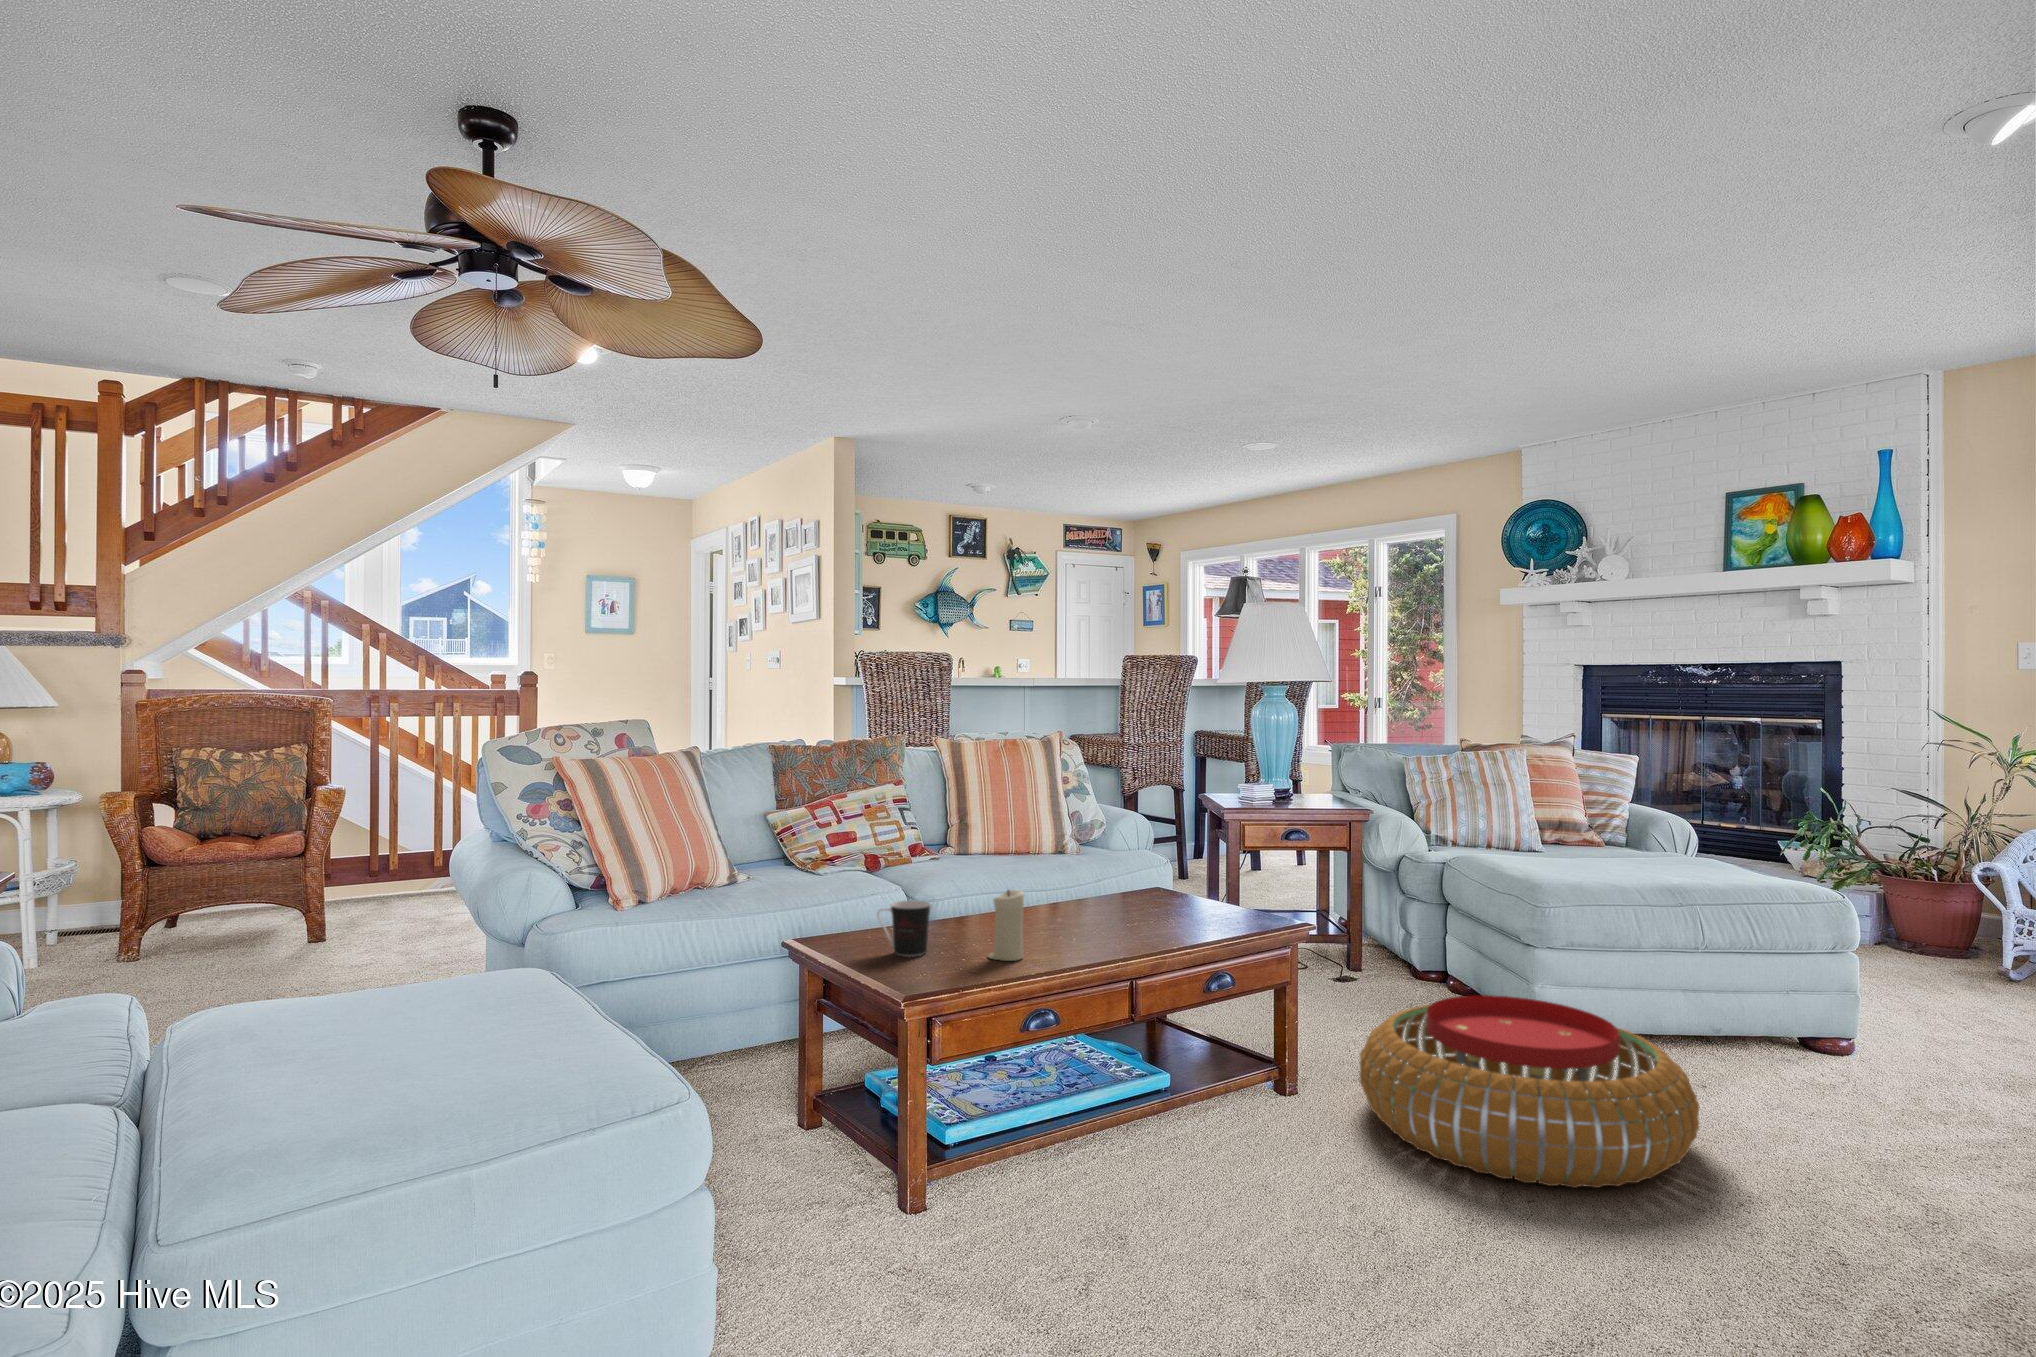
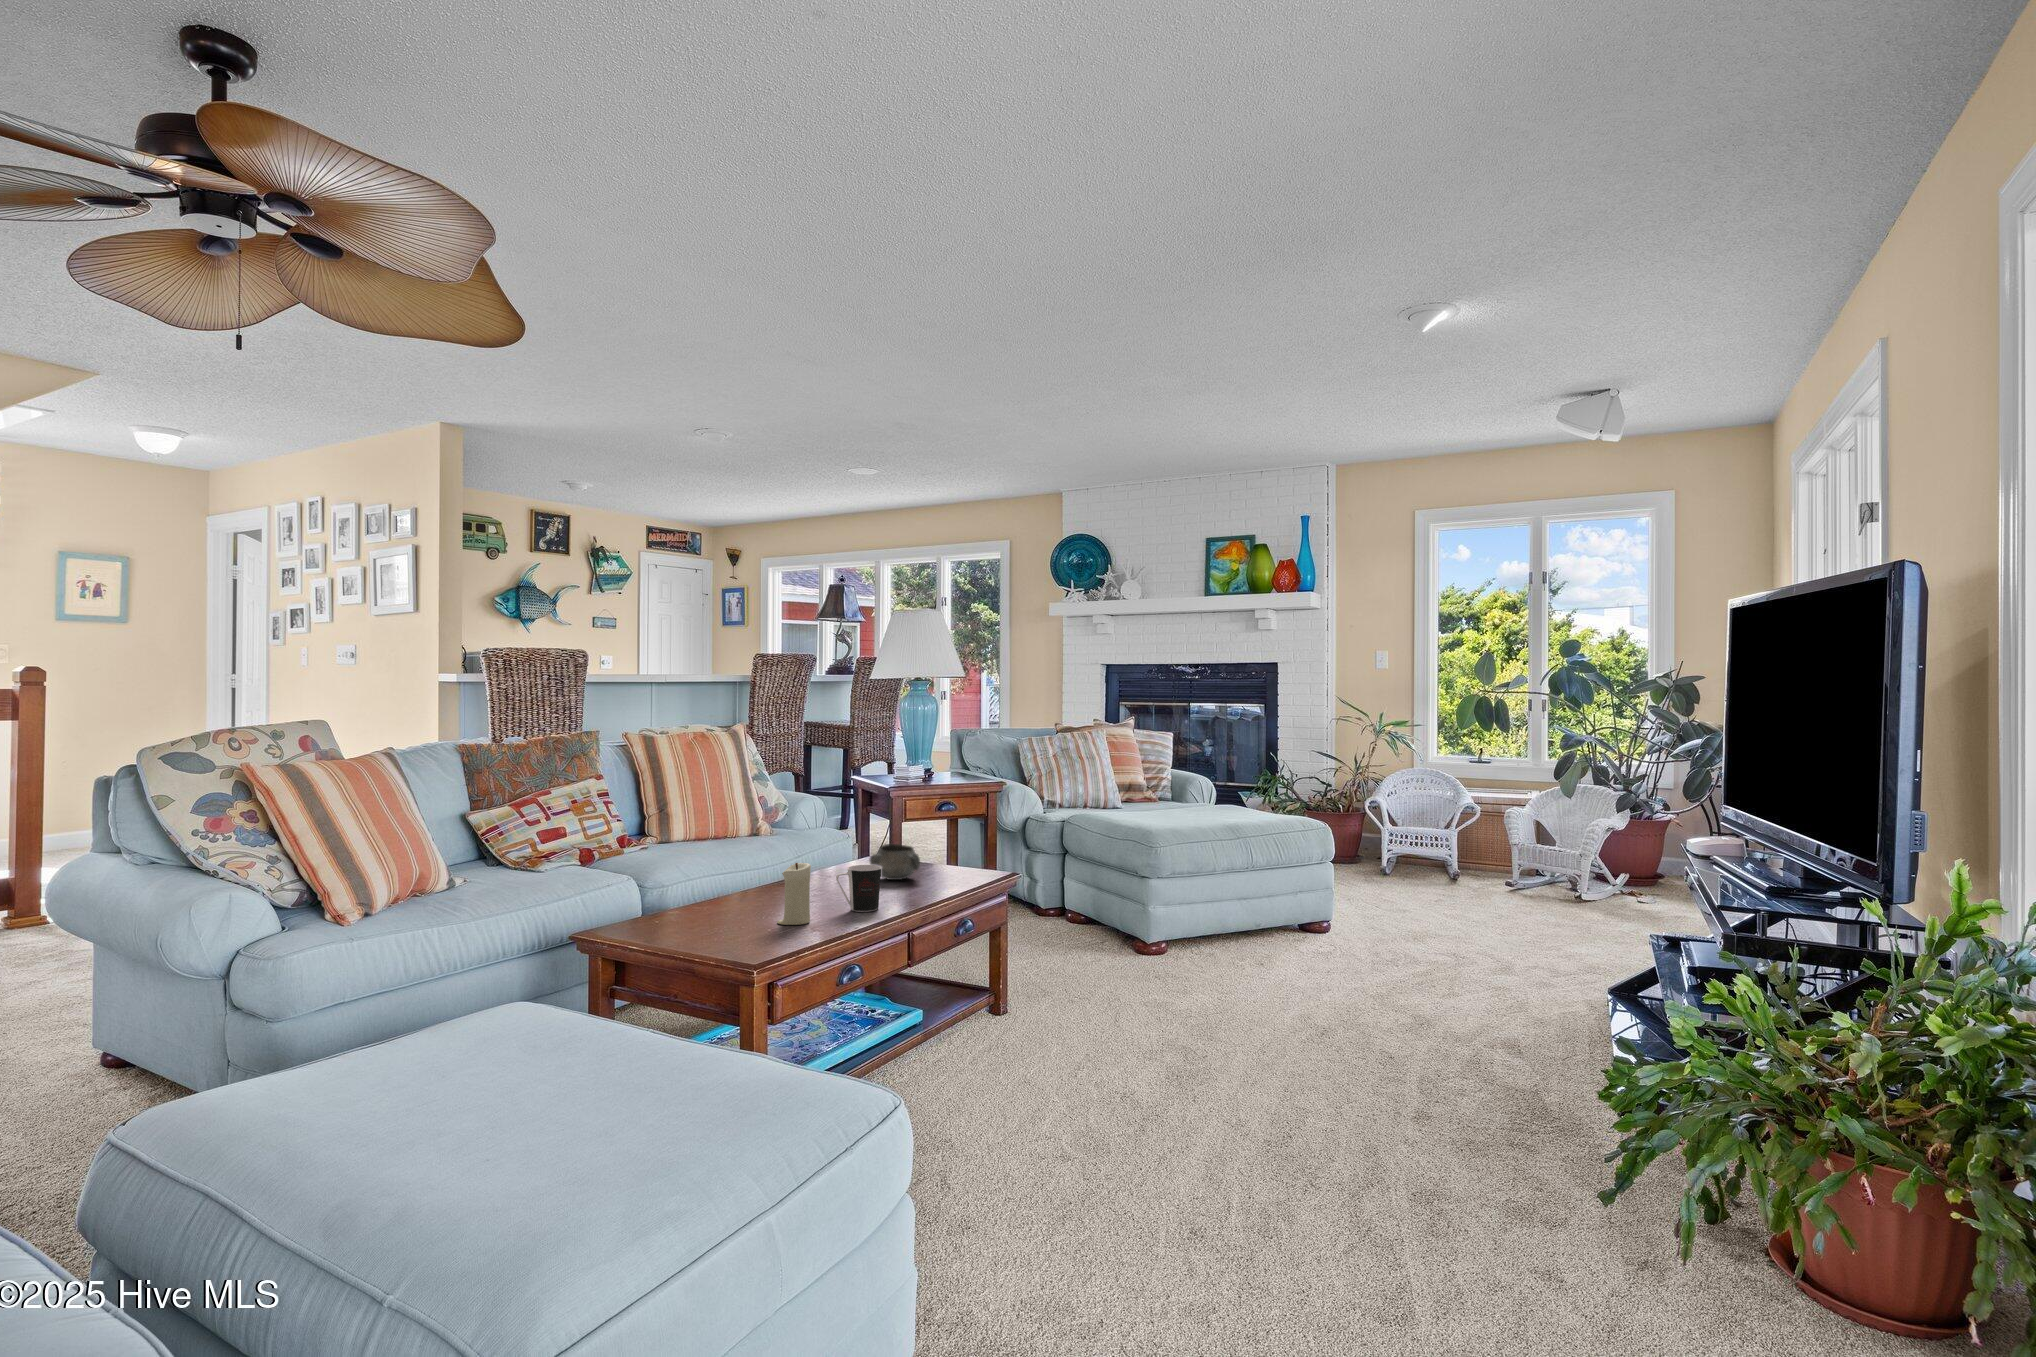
decorative bowl: none [1134,875,1192,919] -> present [870,844,920,880]
coffee cup: present [877,900,931,957] -> present [836,865,882,912]
pouf: present [1360,995,1699,1188] -> none [1050,916,1280,1044]

